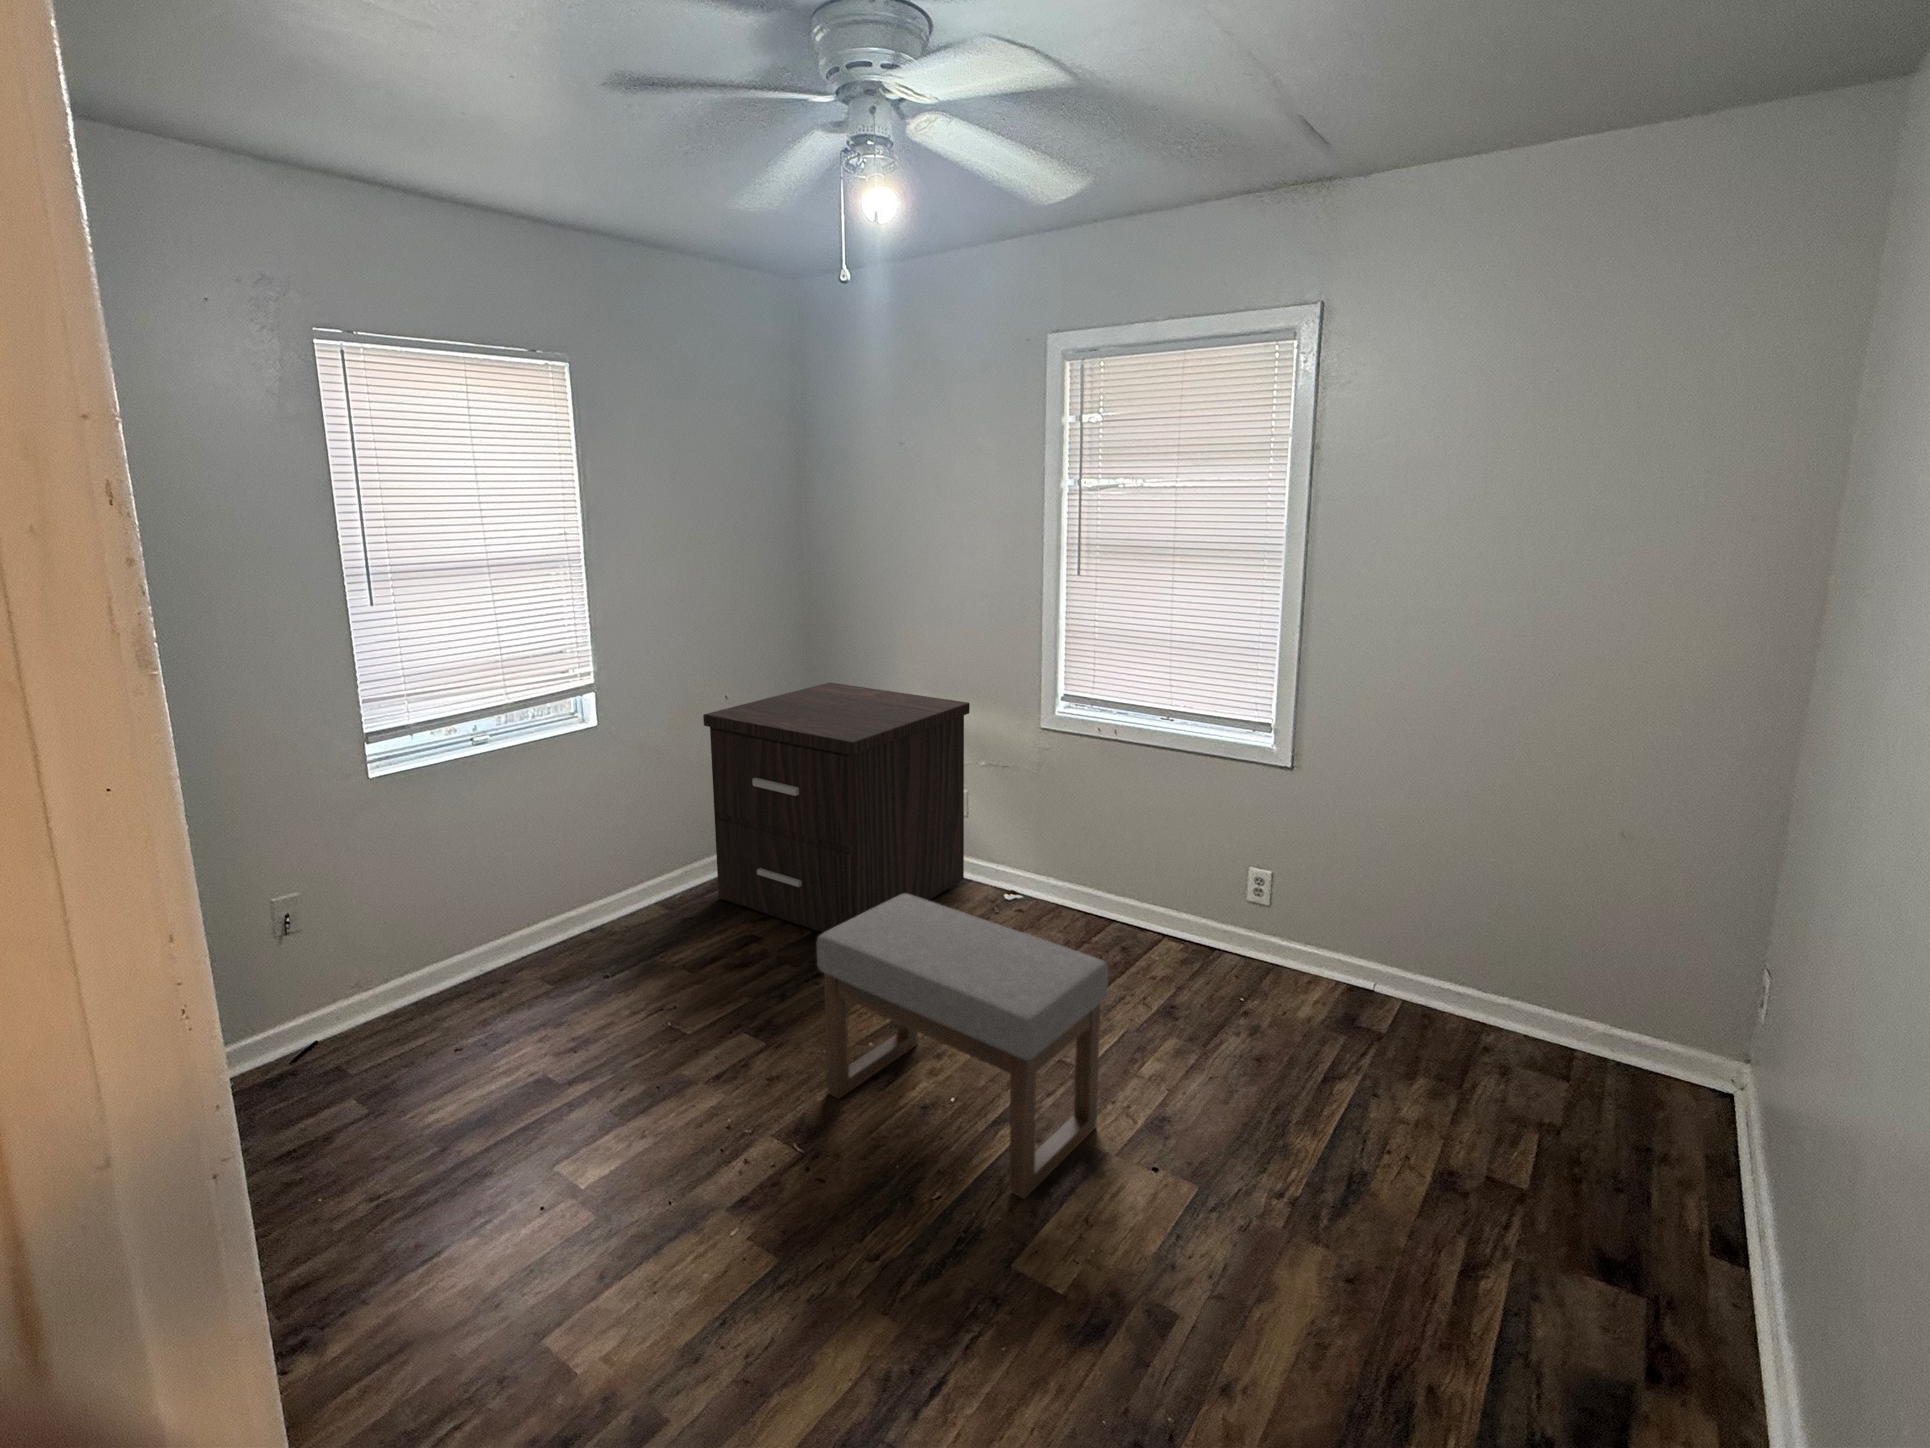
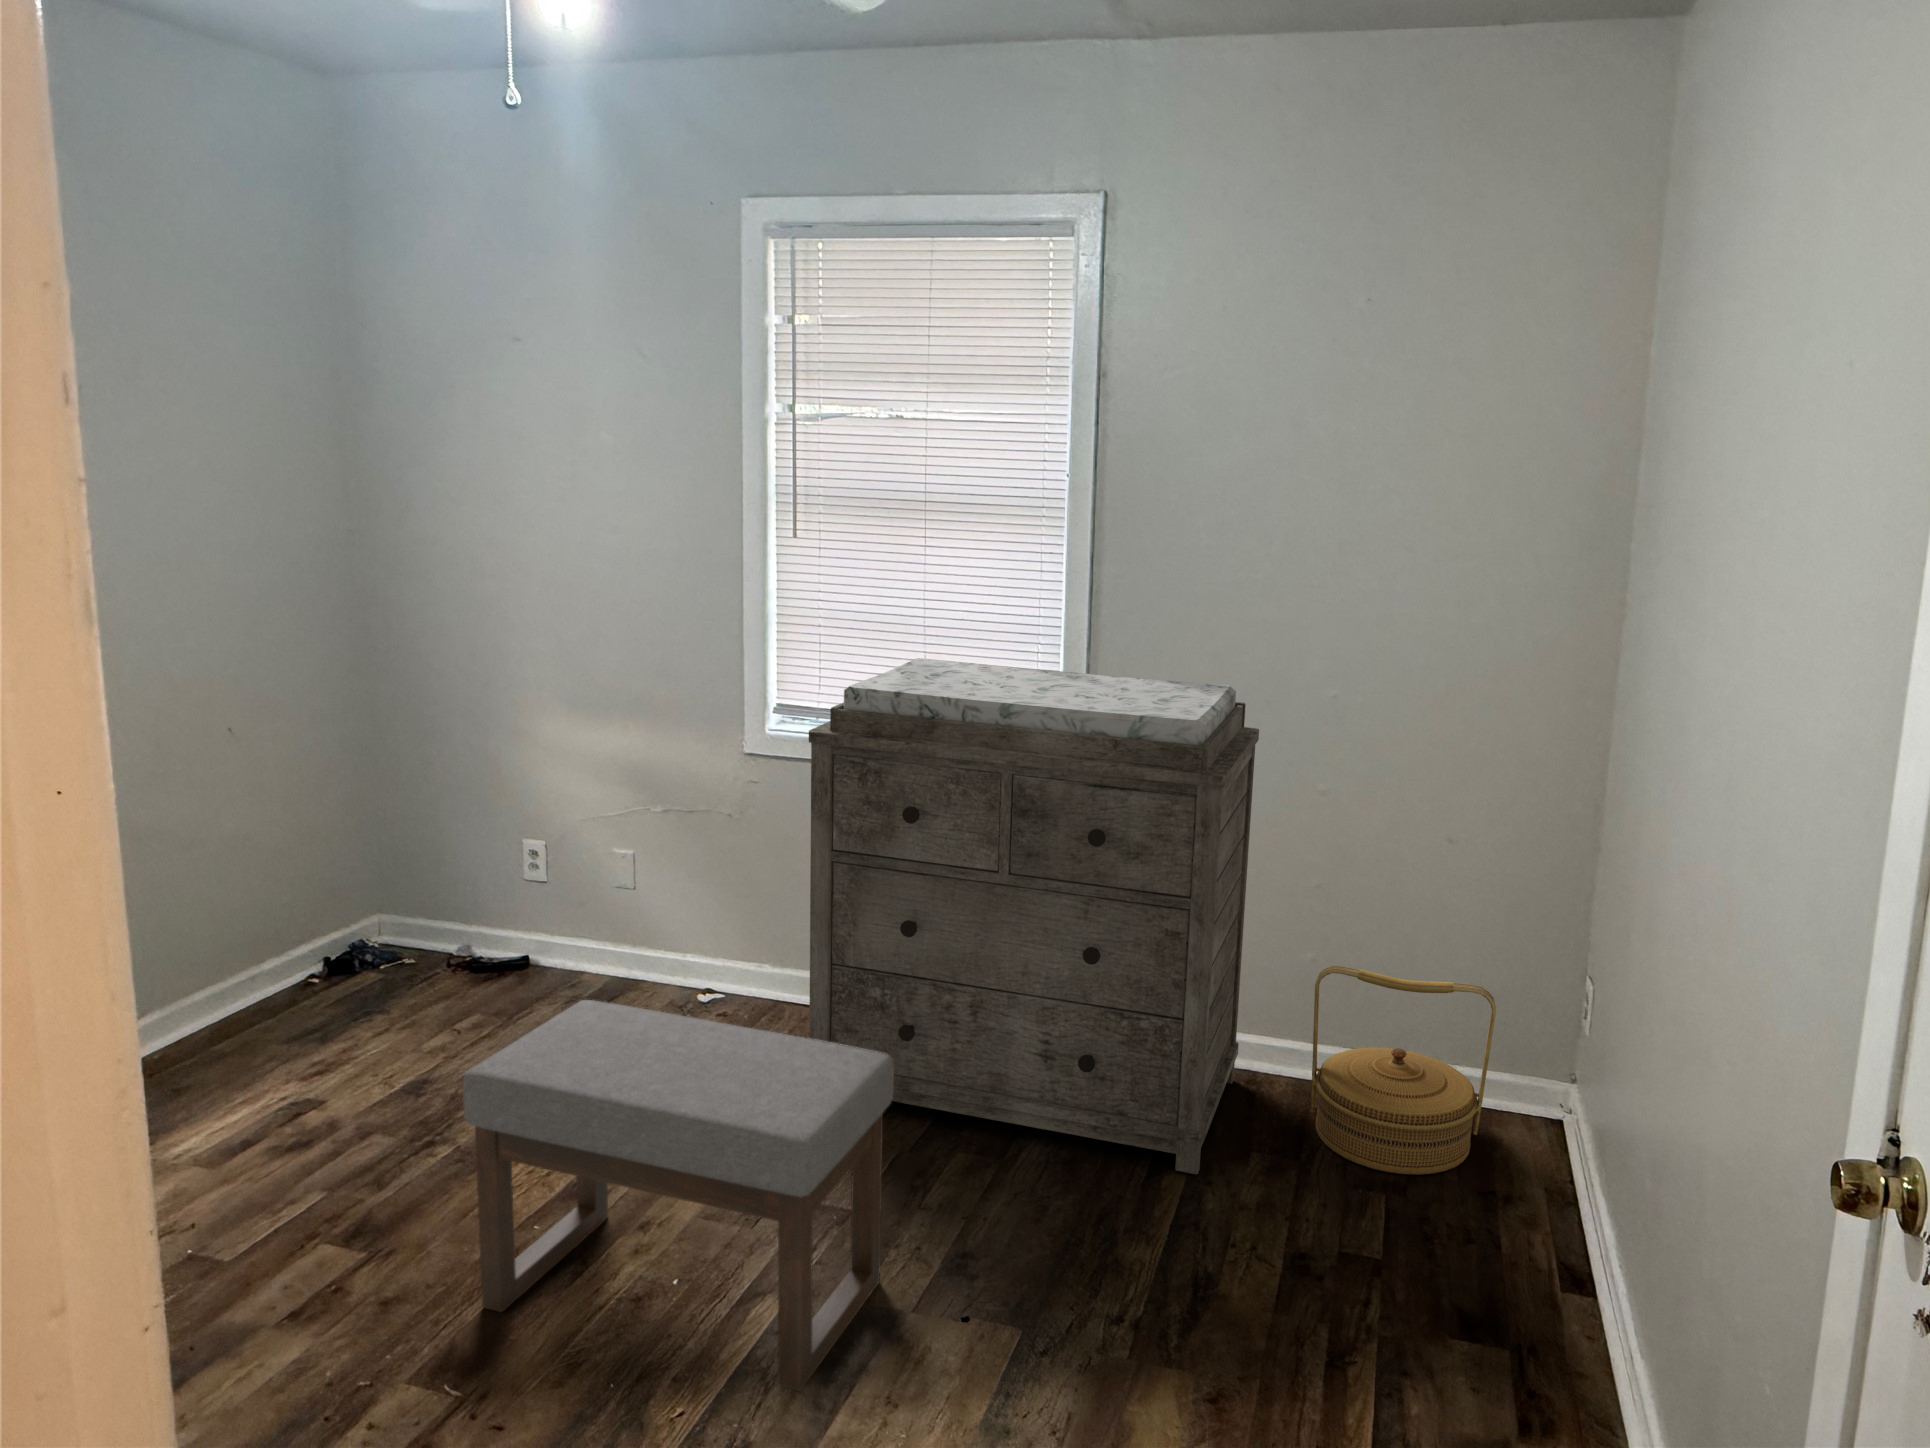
dresser: none [1067,665,1441,1087] -> present [809,658,1259,1174]
nightstand: present [703,682,970,933] -> none [201,700,637,1091]
woven basket: none [1477,933,1662,1124] -> present [1311,966,1496,1175]

